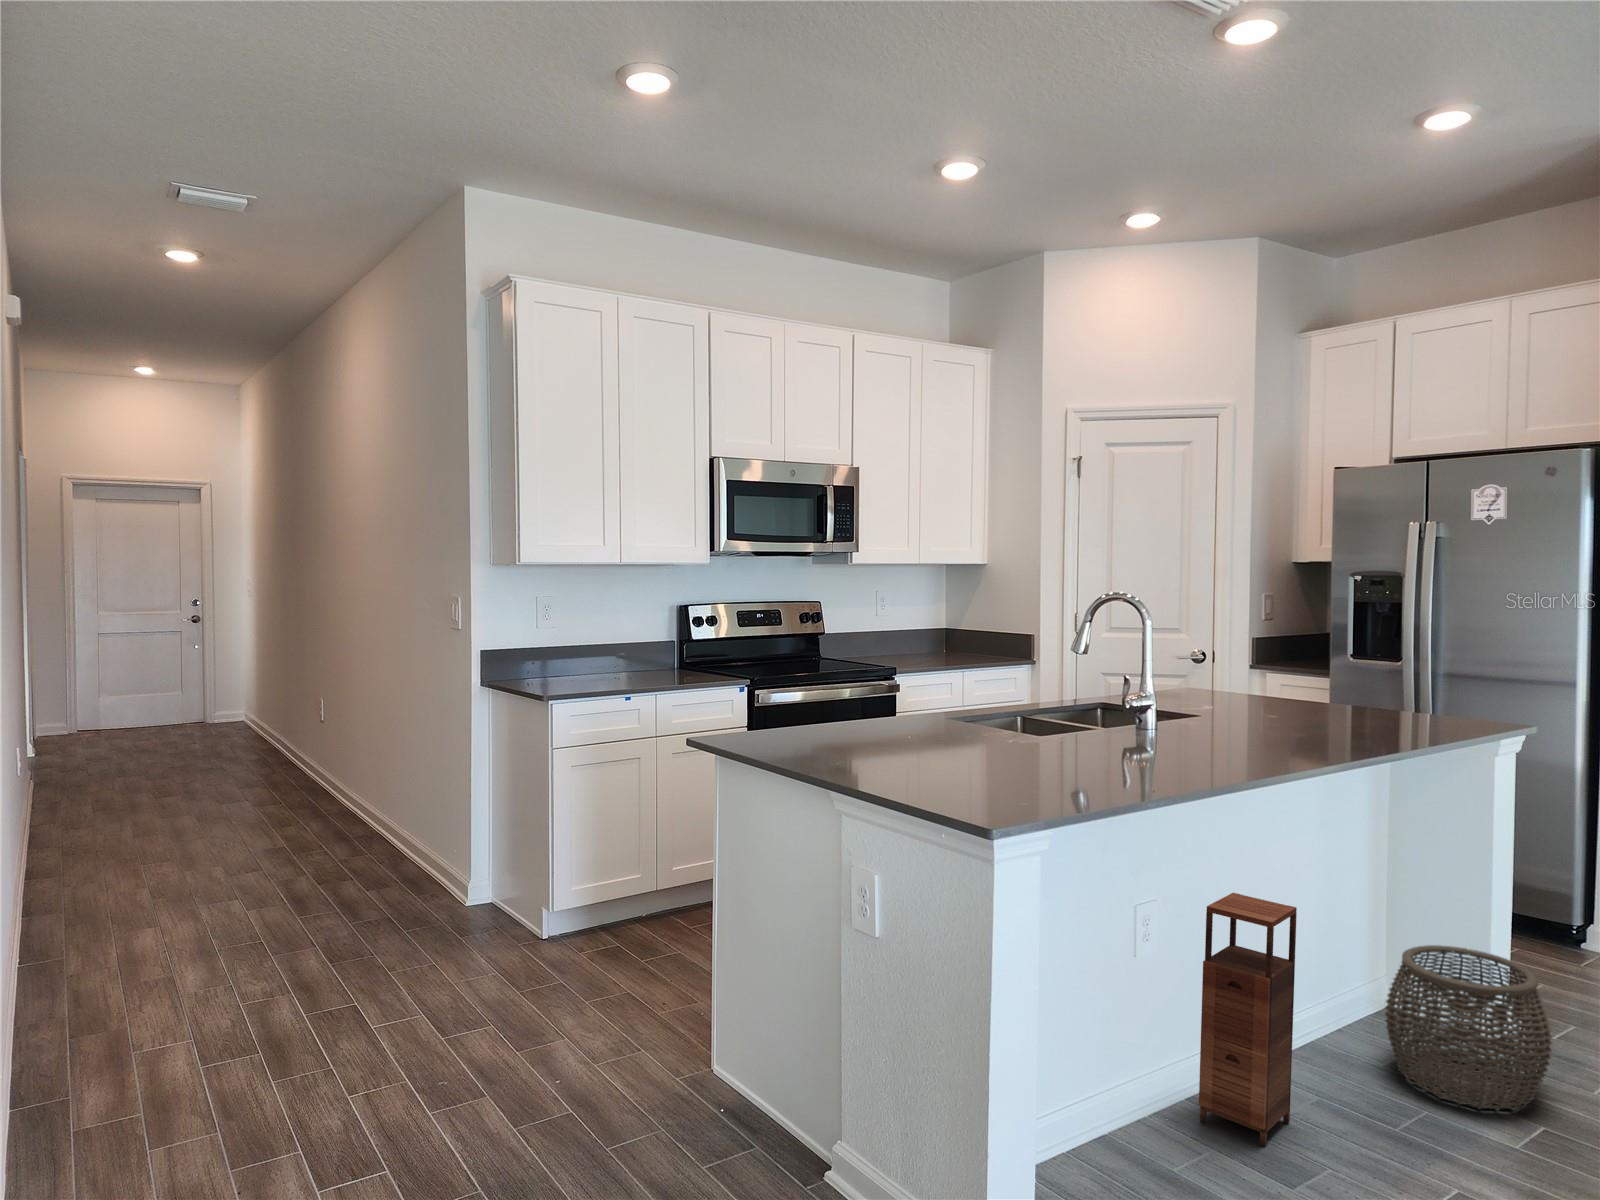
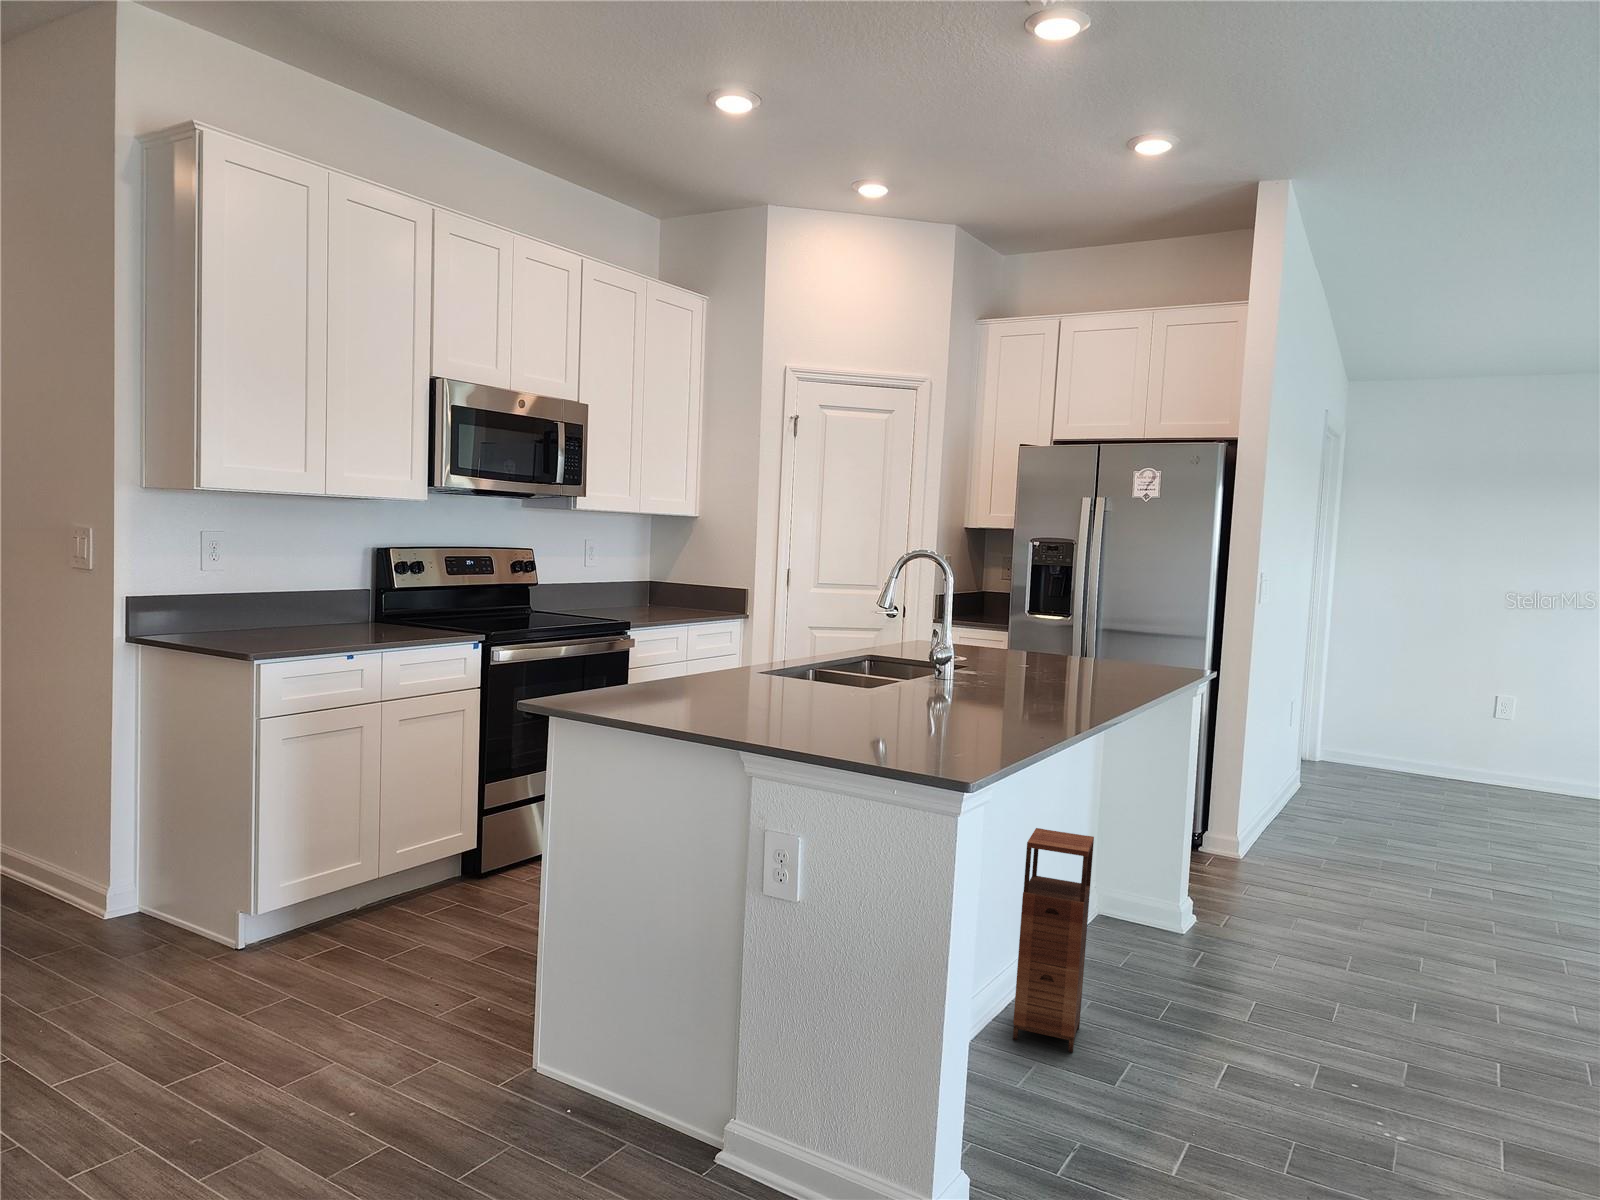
woven basket: present [1385,945,1552,1111] -> none [1122,860,1249,993]

